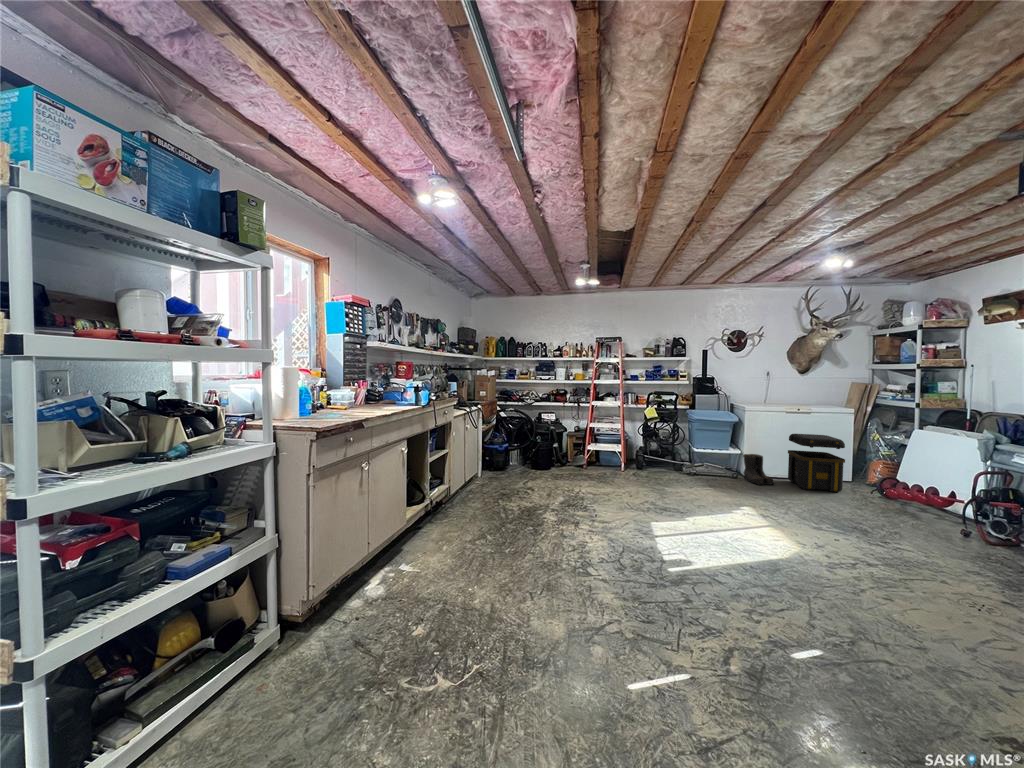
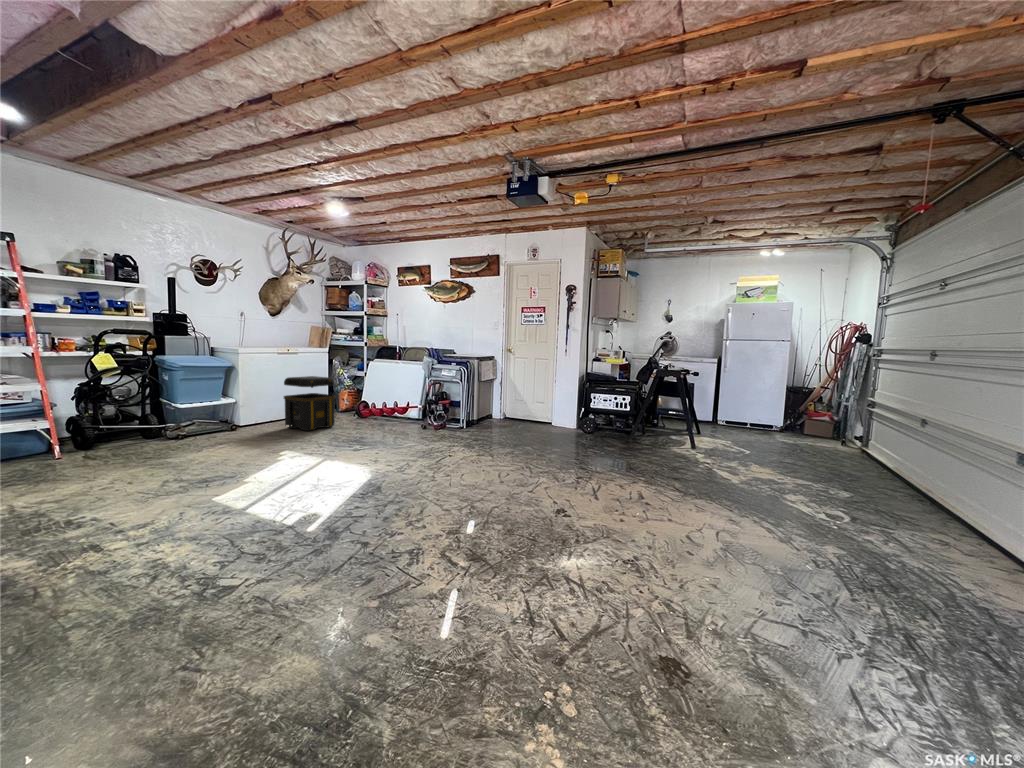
boots: present [743,454,774,485] -> none [240,406,281,438]

